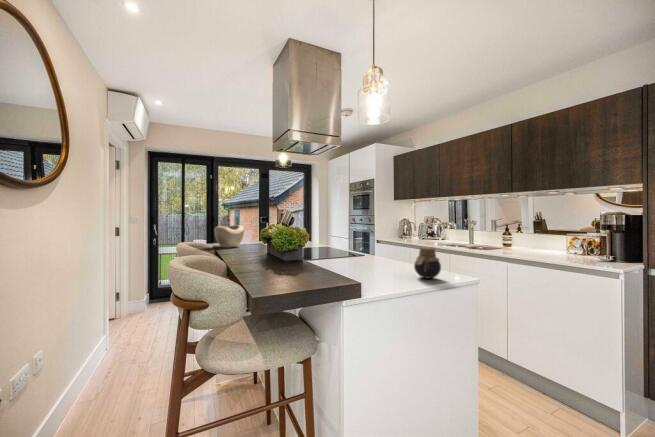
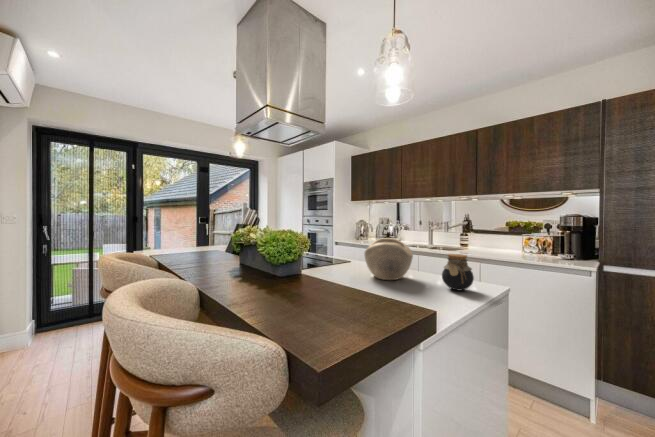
decorative bowl: present [214,225,244,247] -> present [364,238,413,280]

